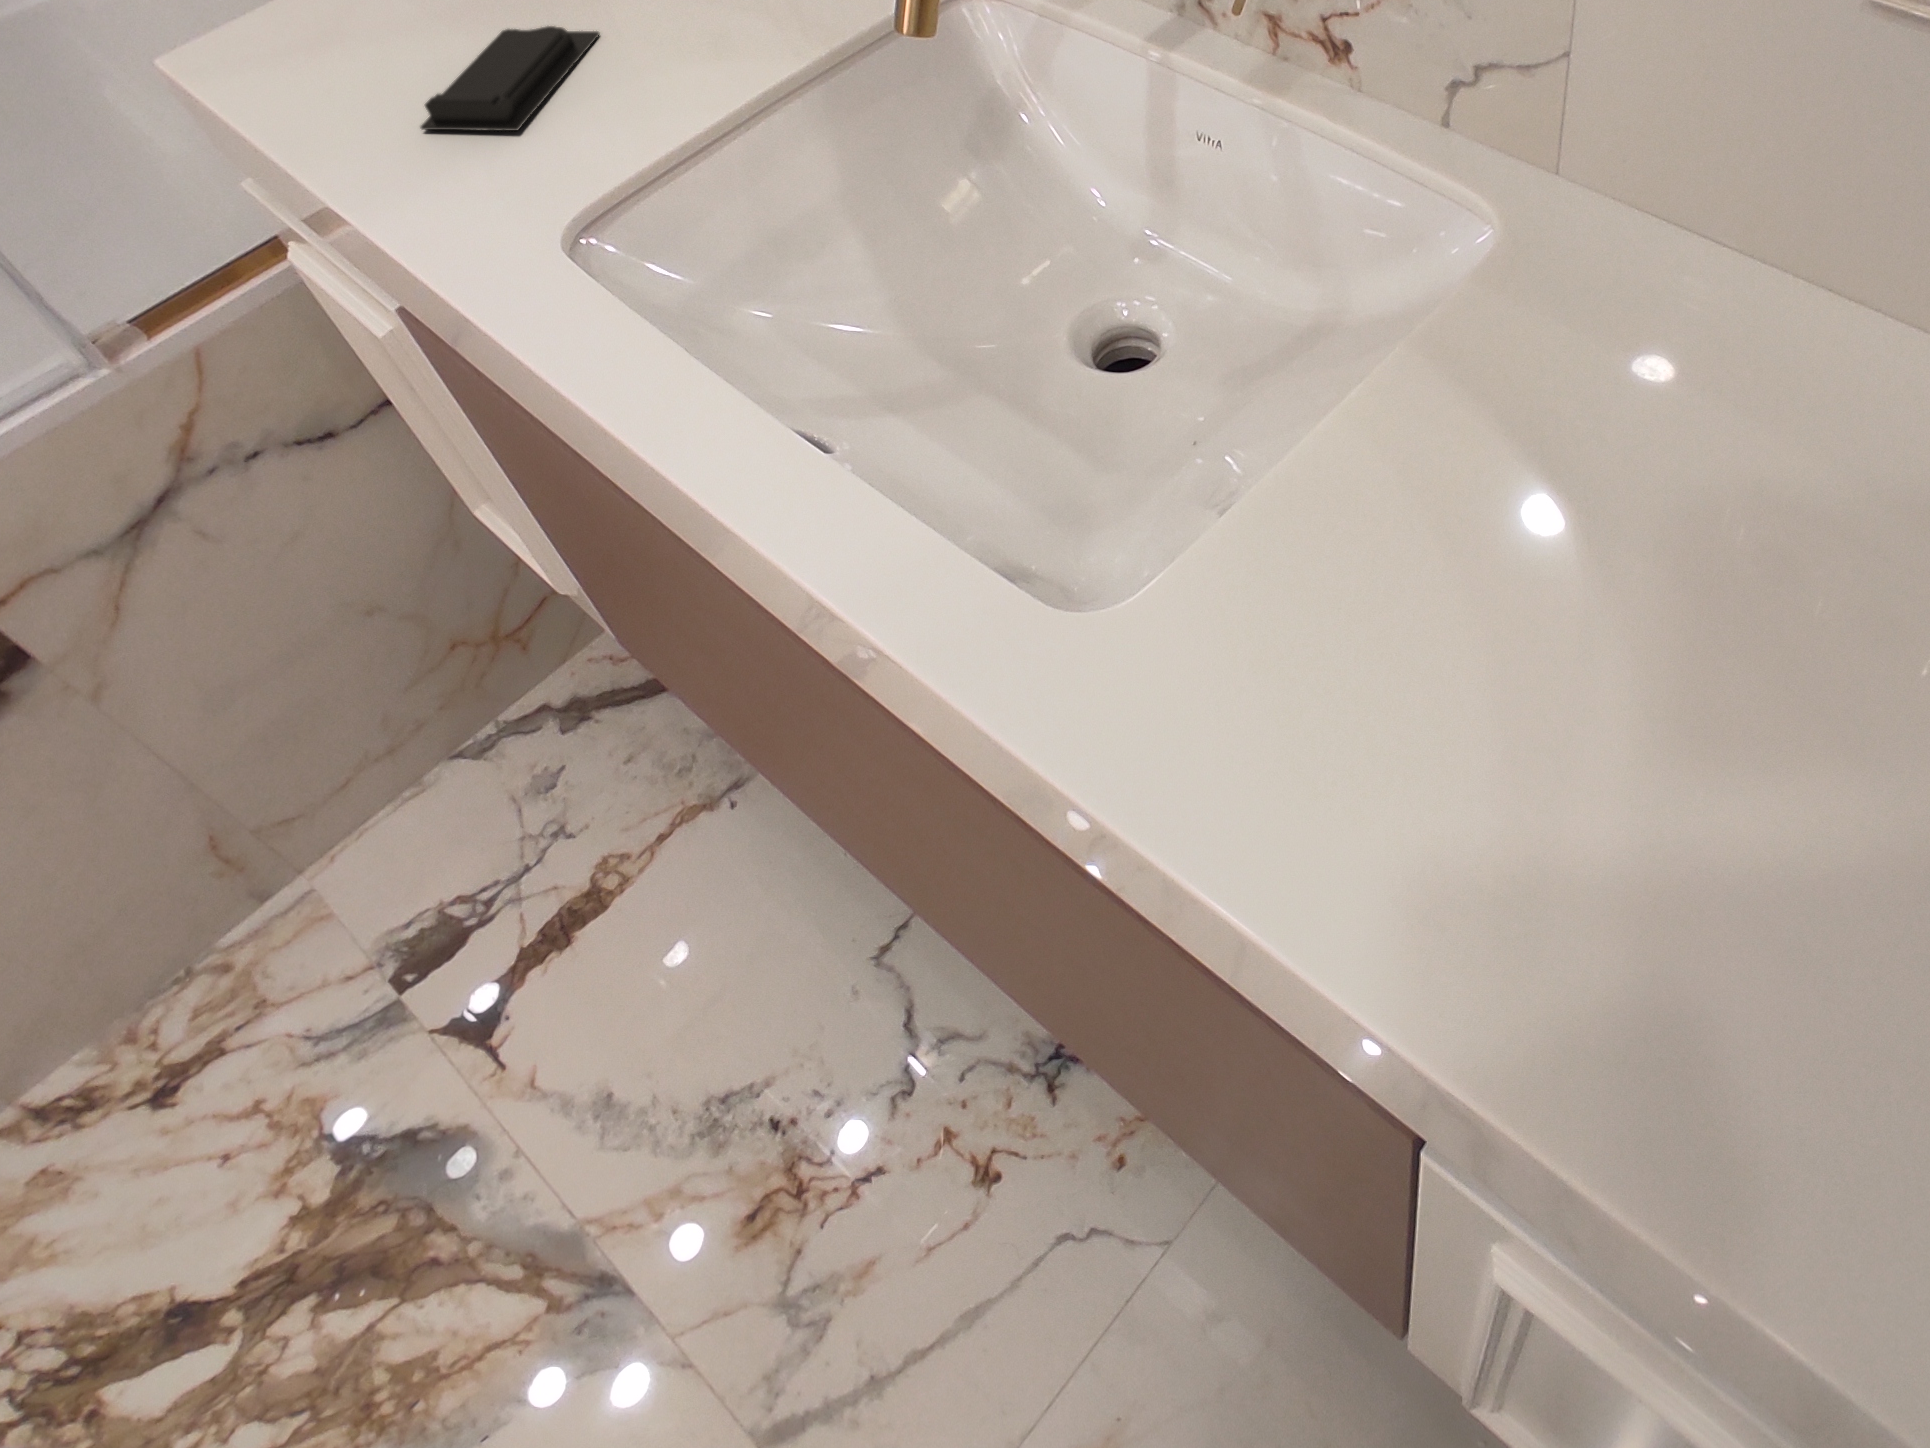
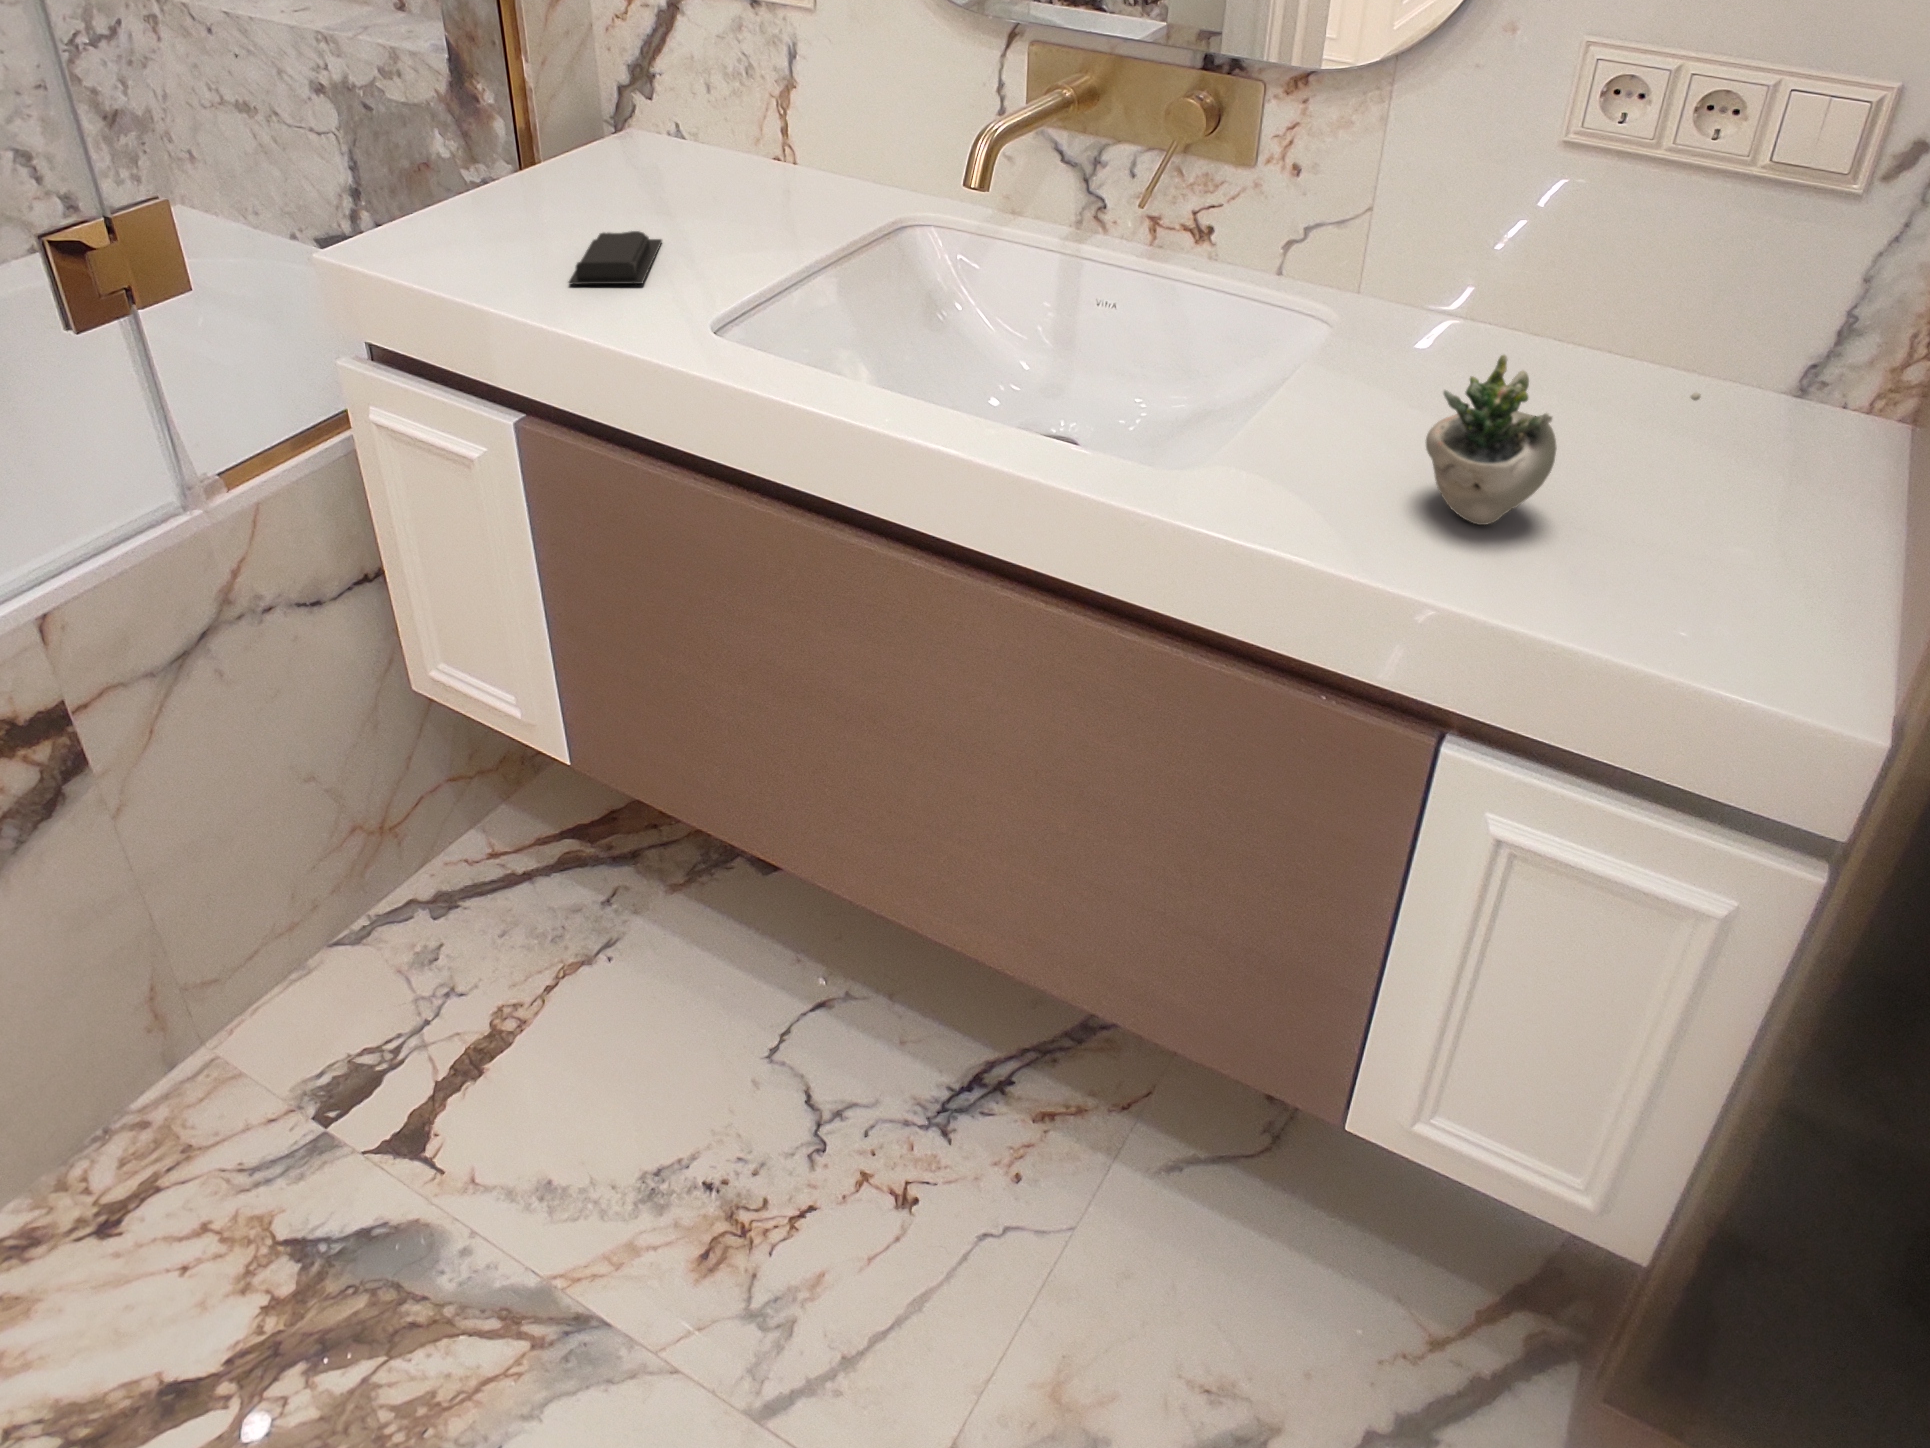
succulent plant: none [1441,590,1891,844] -> present [1426,355,1701,525]

